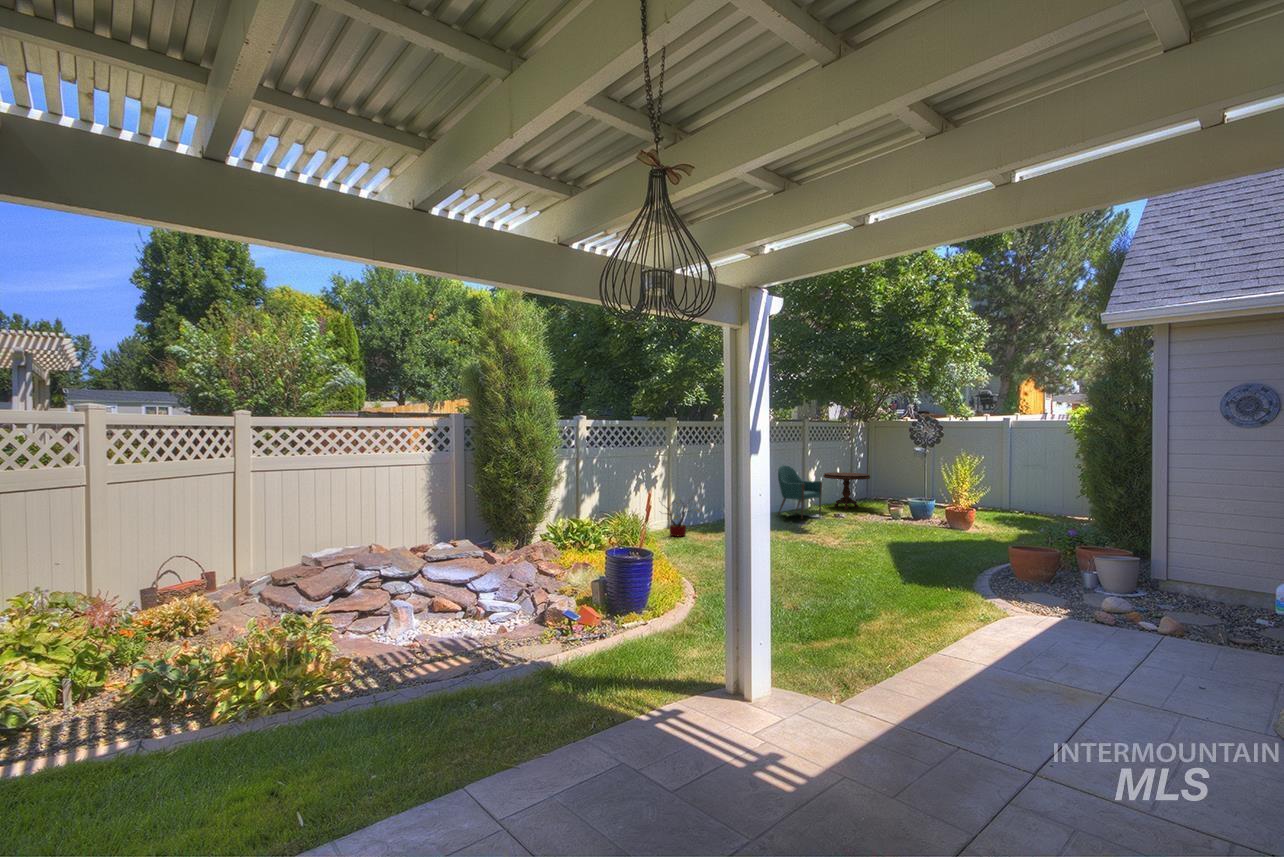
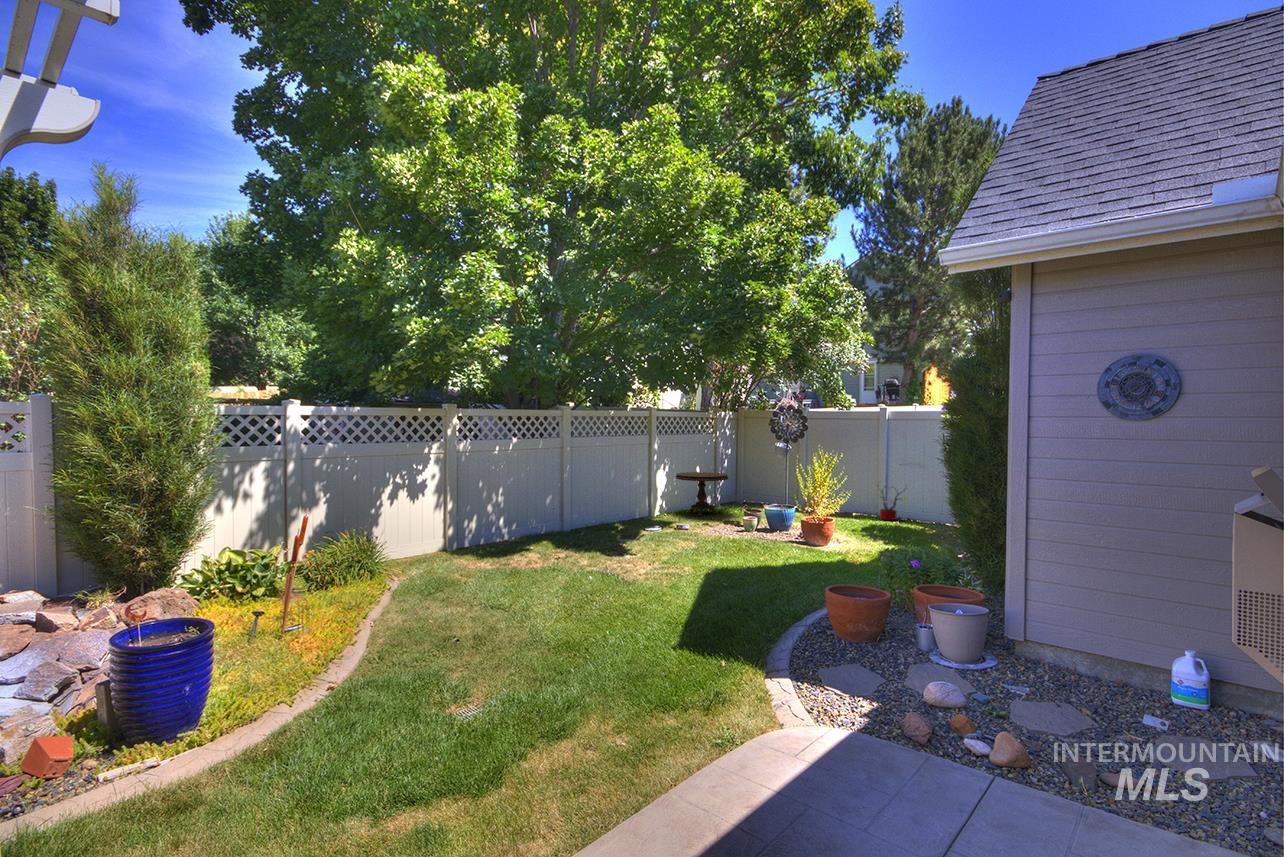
chair: present [778,465,822,518] -> none [609,465,663,530]
decorative plant: present [666,500,686,536] -> present [880,490,907,520]

